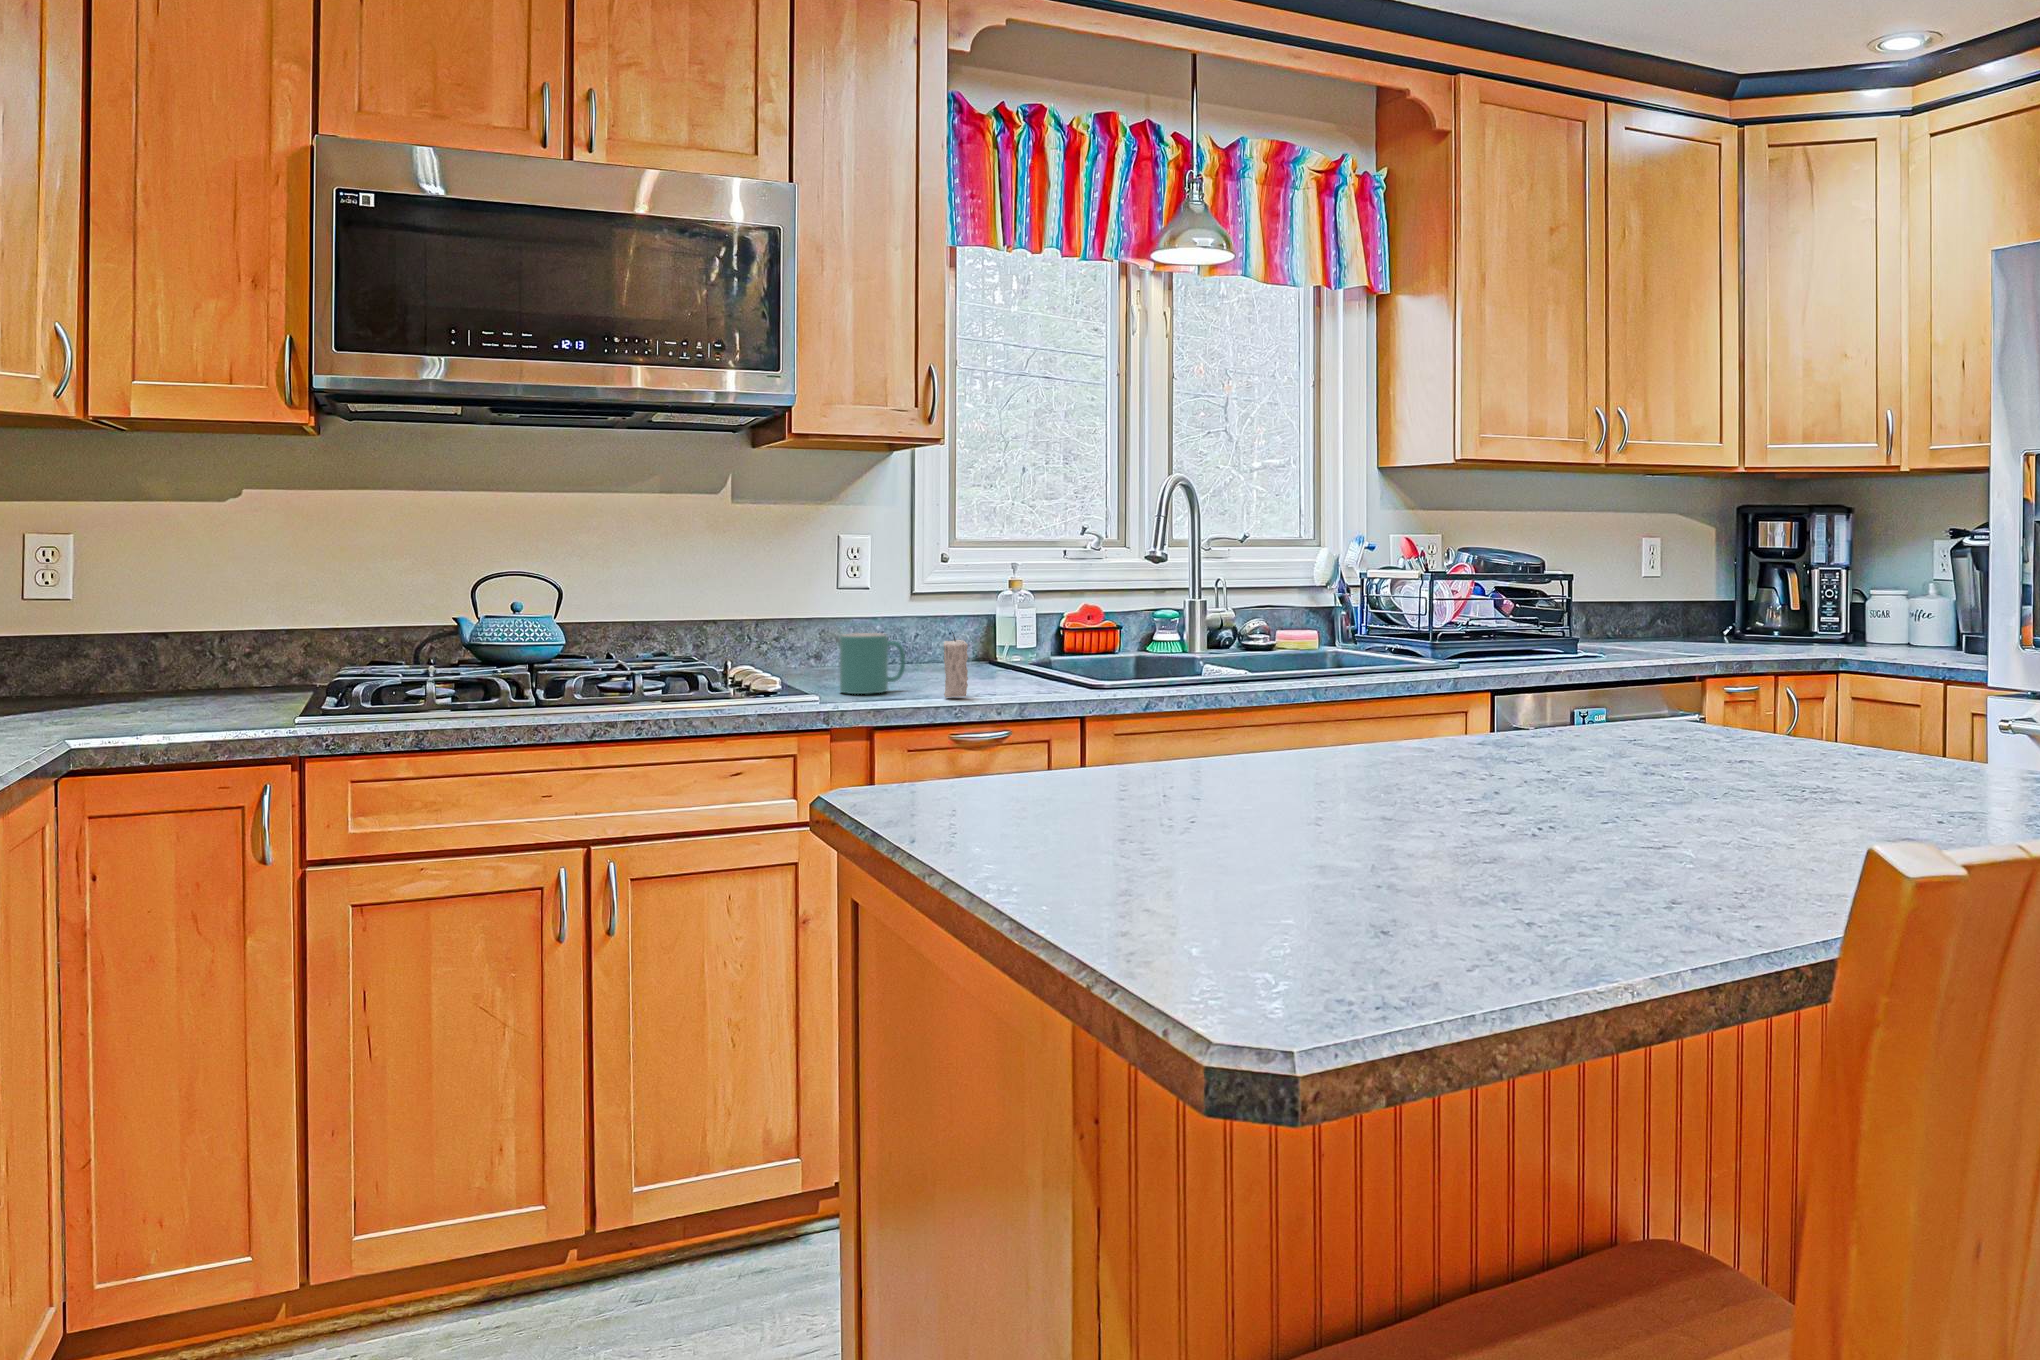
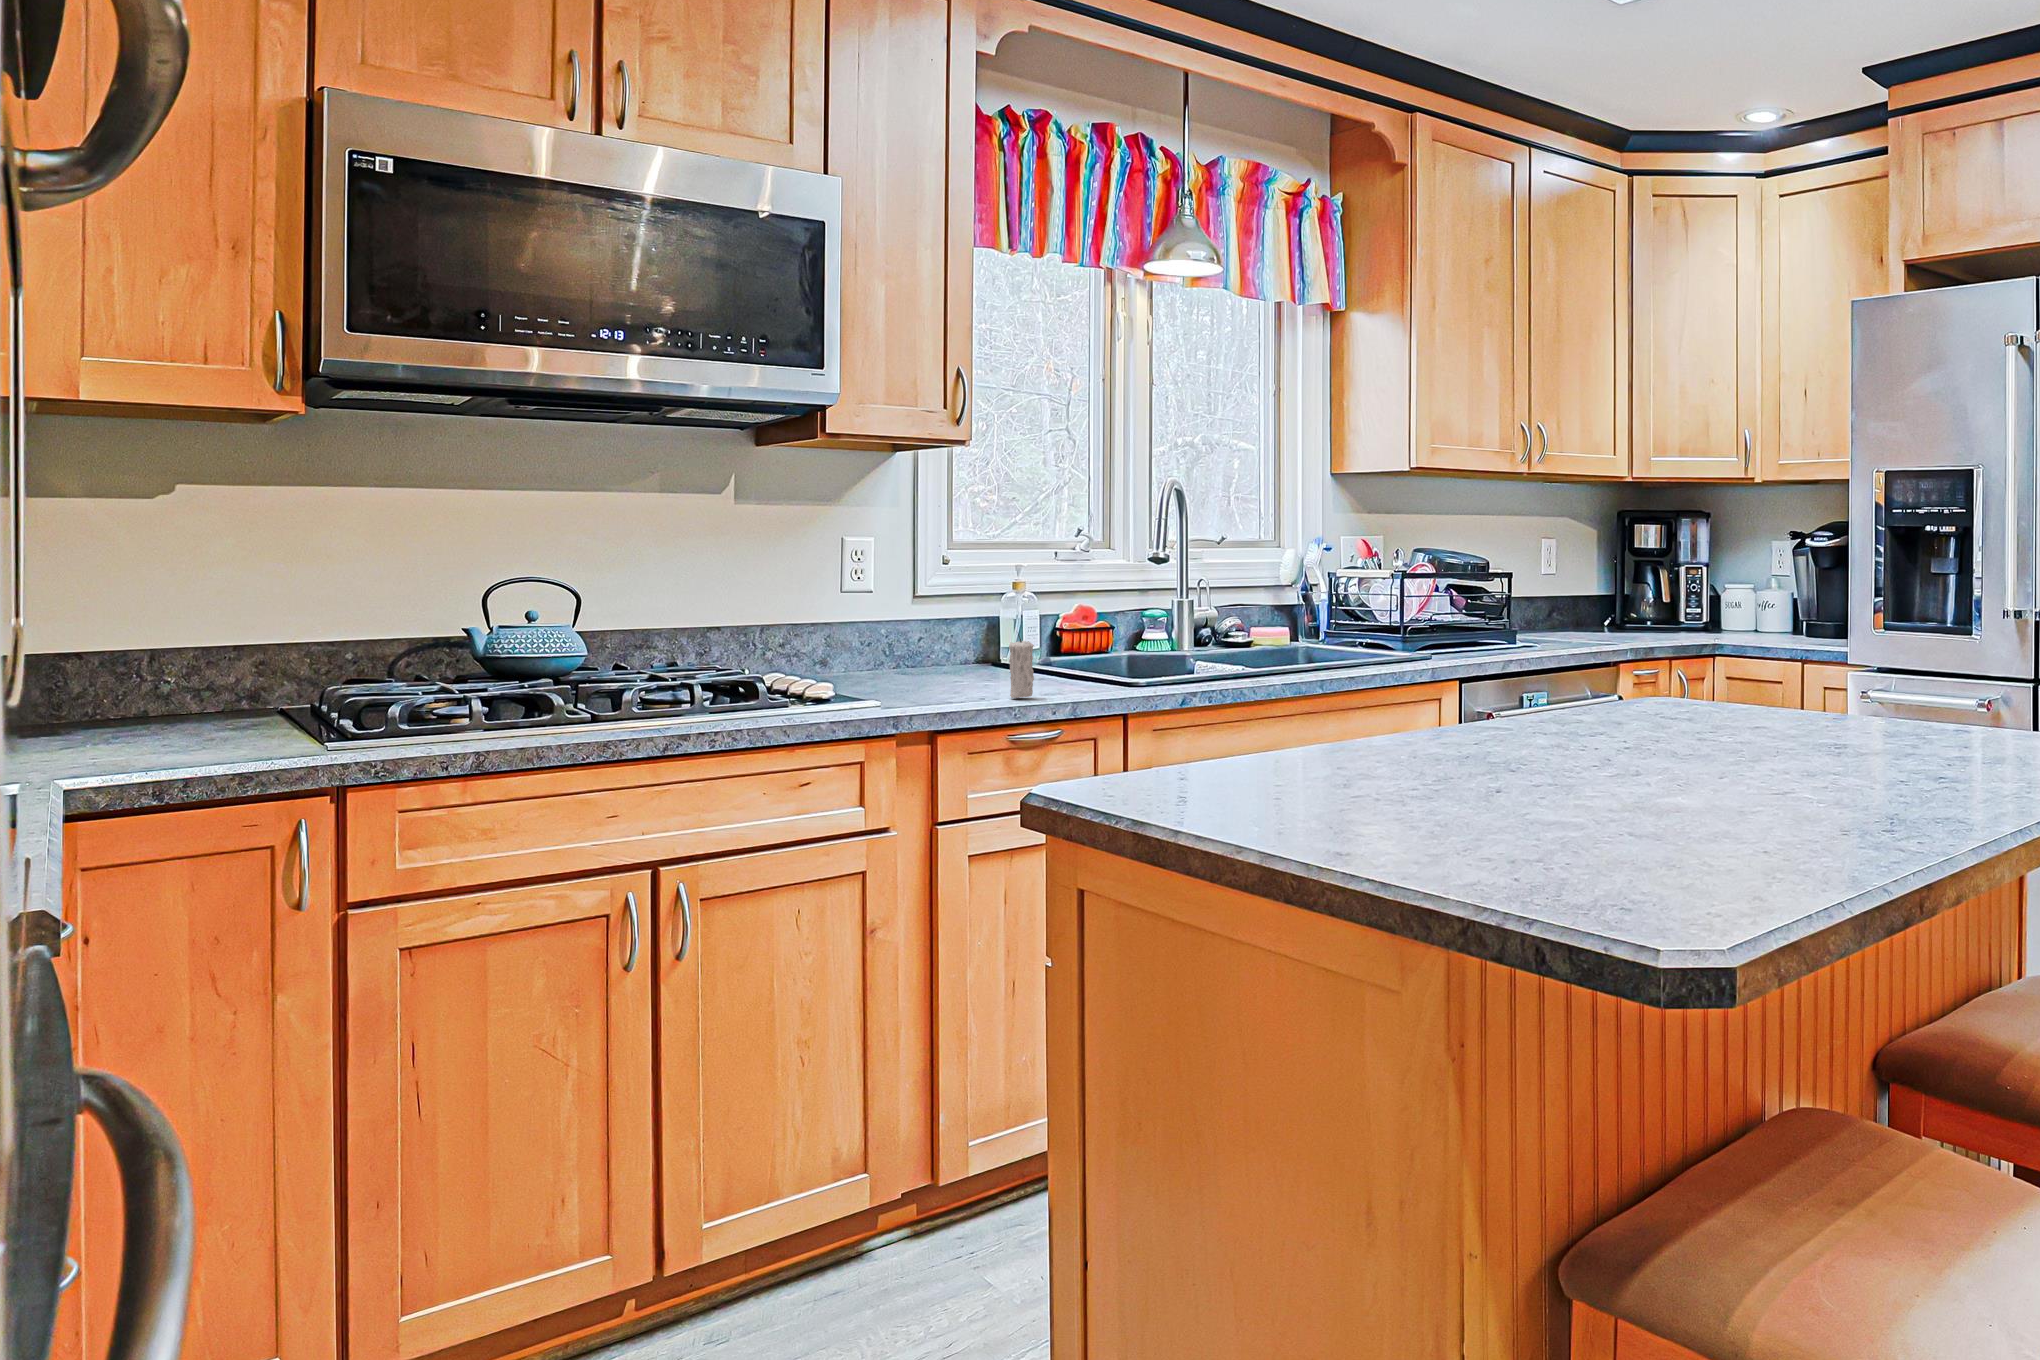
mug: present [840,633,905,694] -> none [895,636,958,698]

